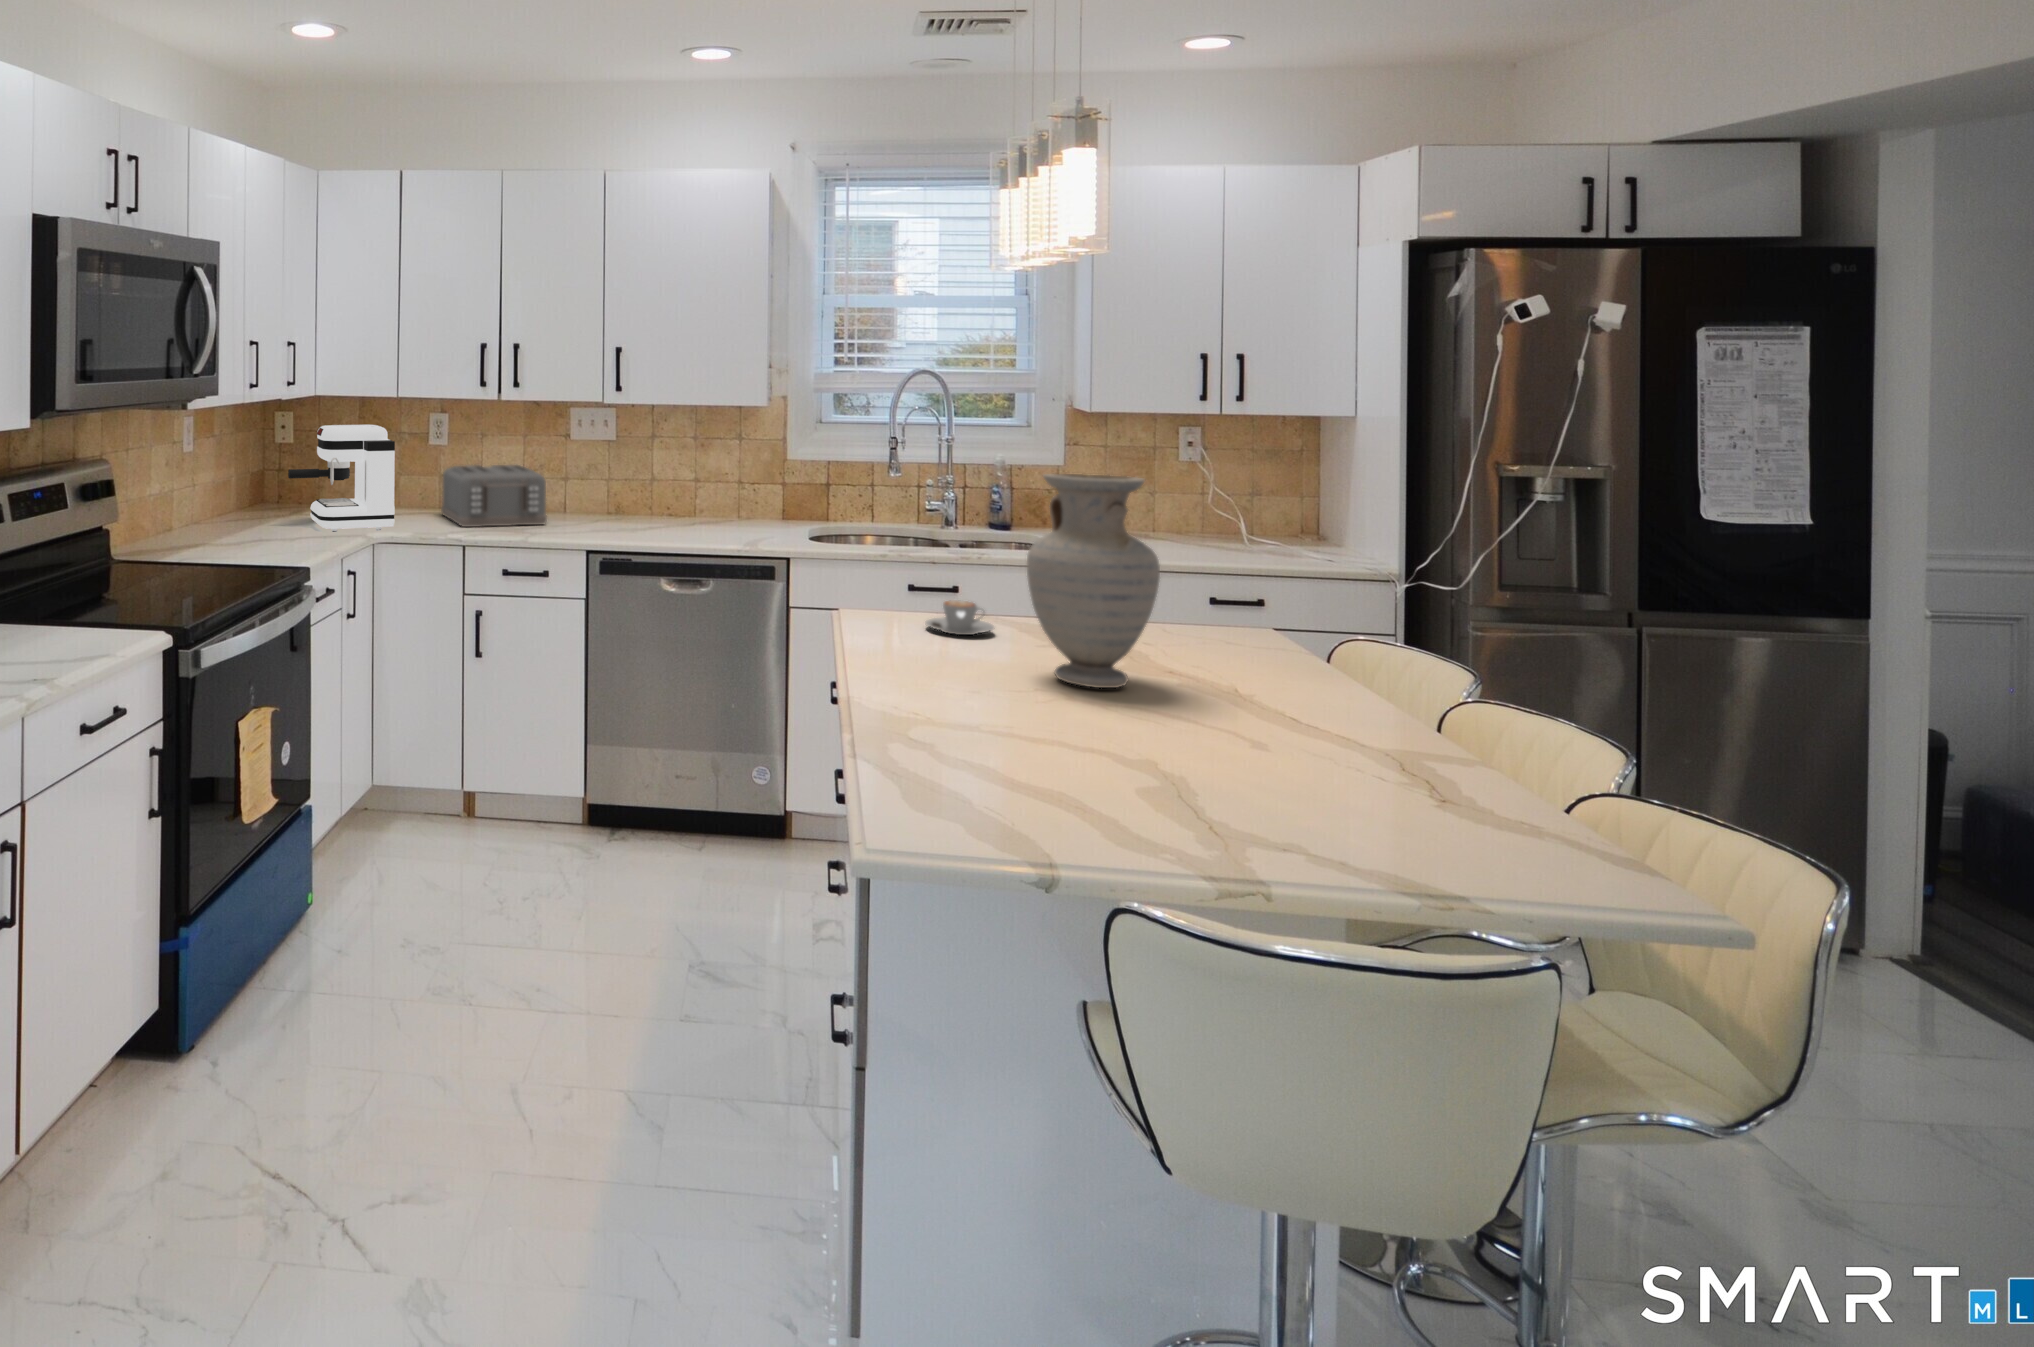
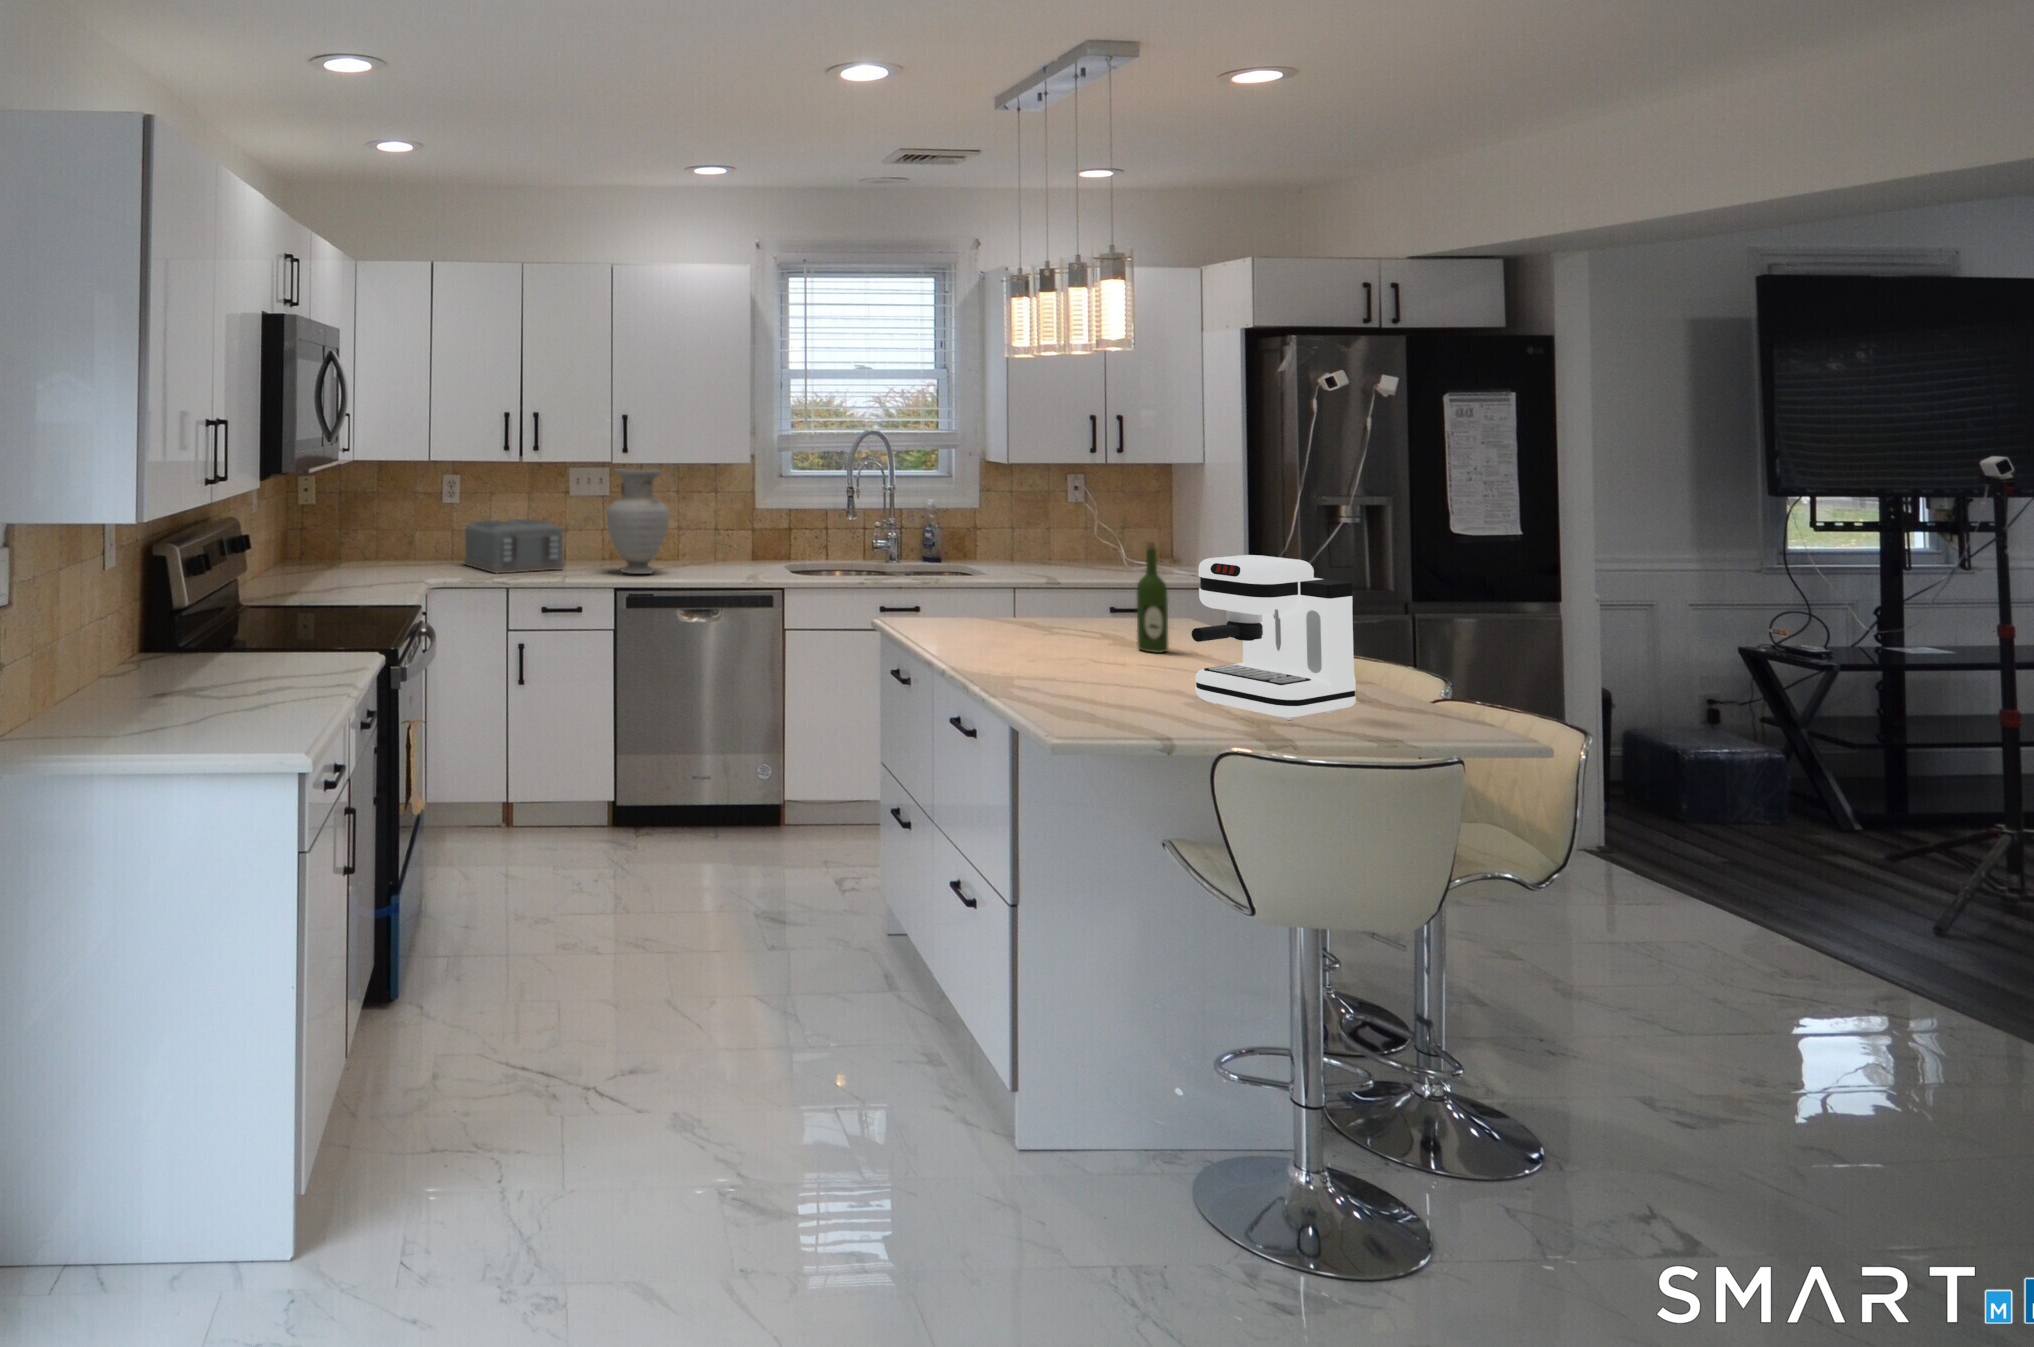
coffee maker: present [288,425,395,531] -> present [1192,555,1356,720]
vase: present [1027,474,1160,688] -> present [607,470,669,574]
wine bottle: none [1193,524,1237,678] -> present [1137,542,1168,653]
coffee cup: present [926,600,994,635] -> none [935,609,988,634]

